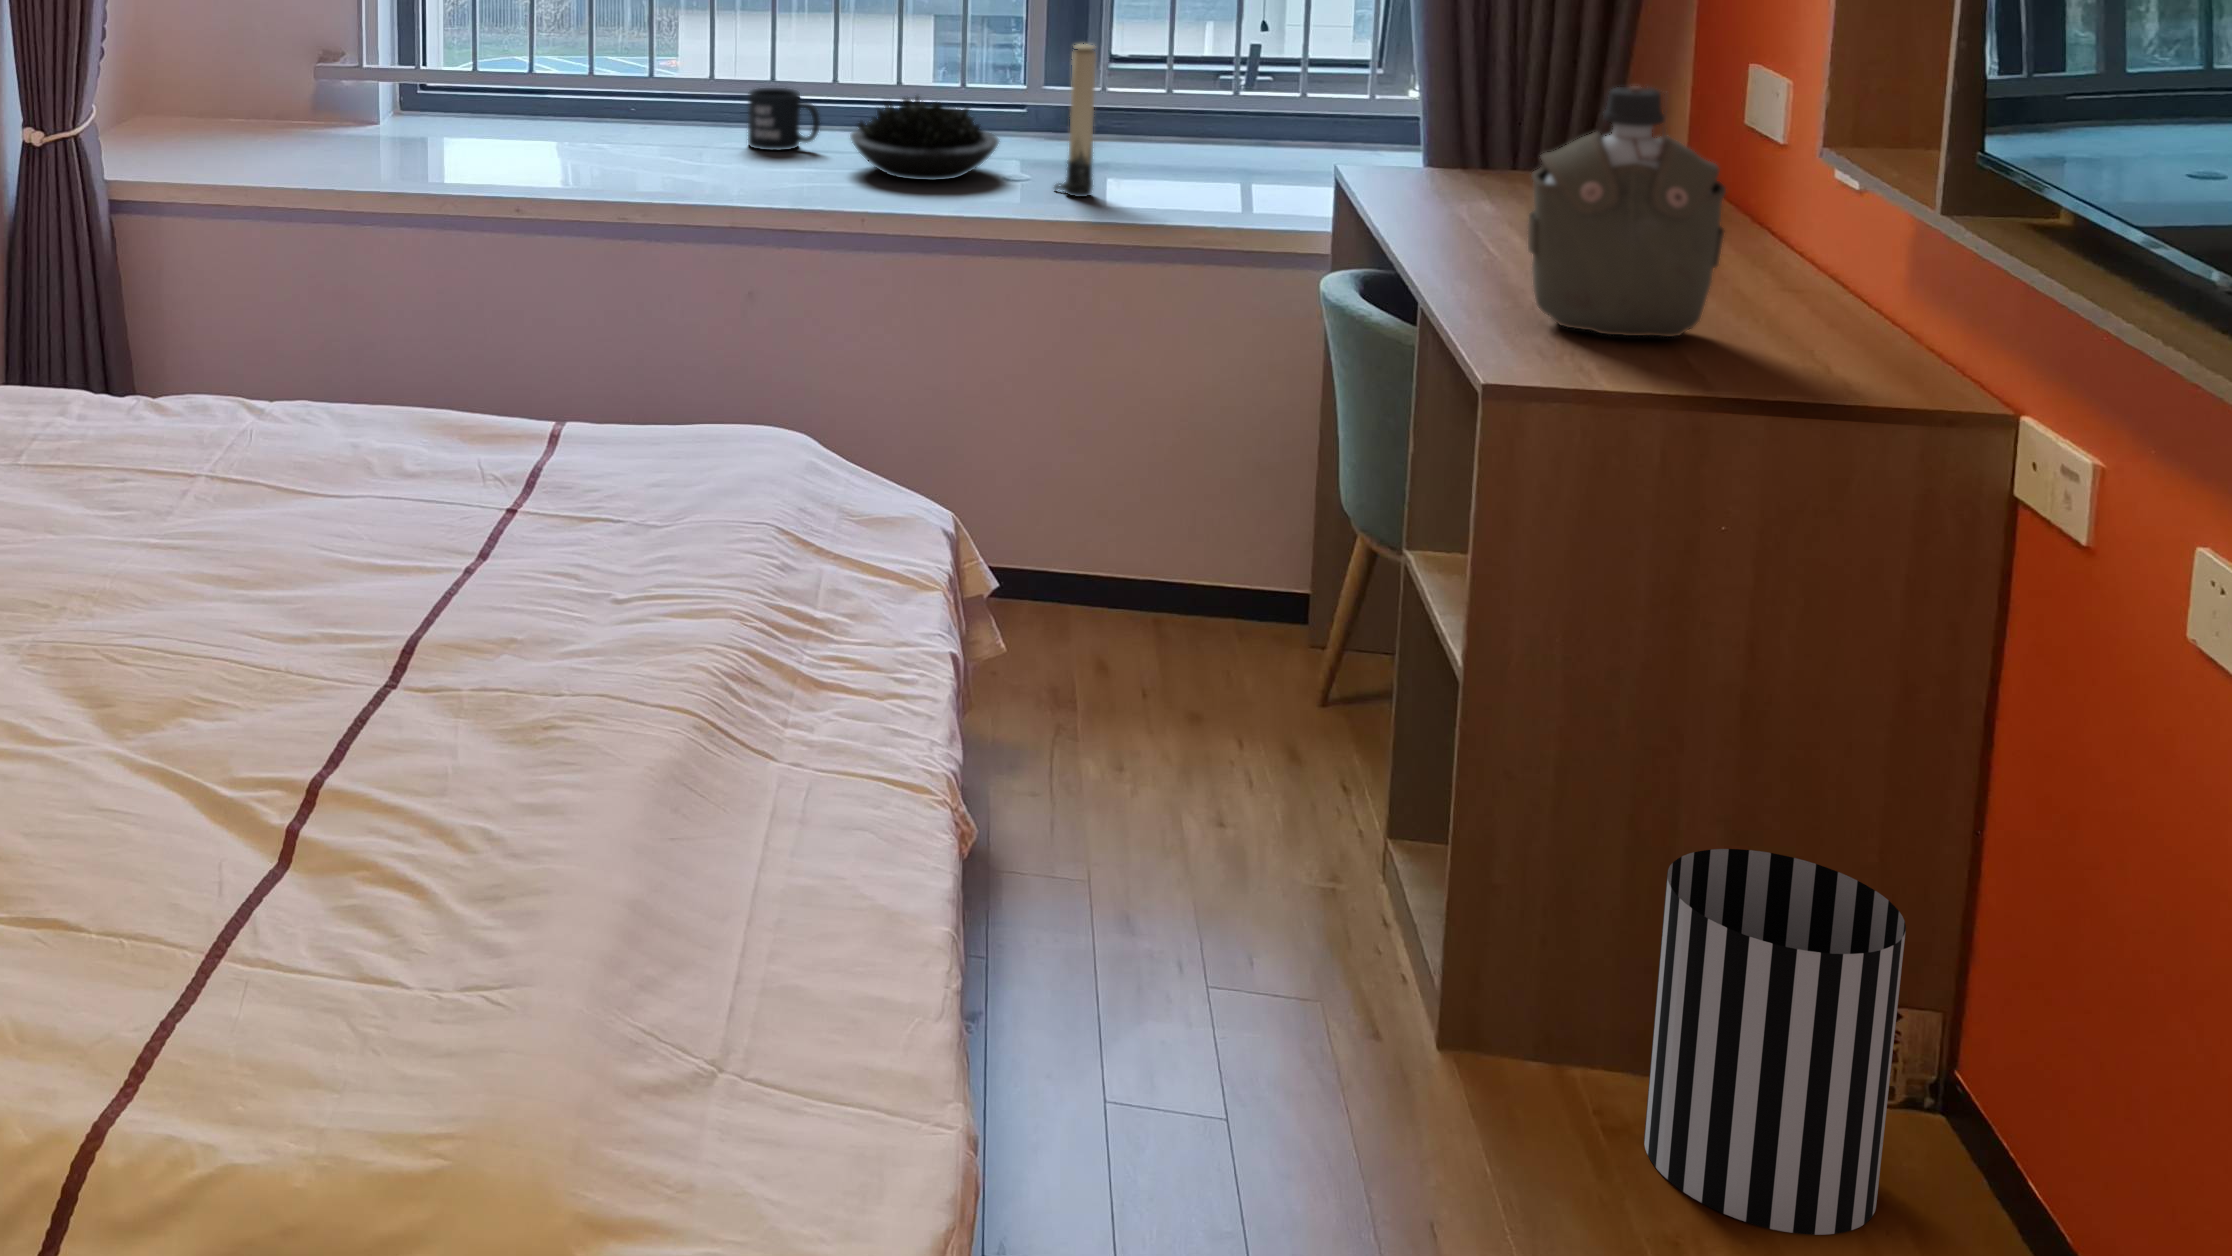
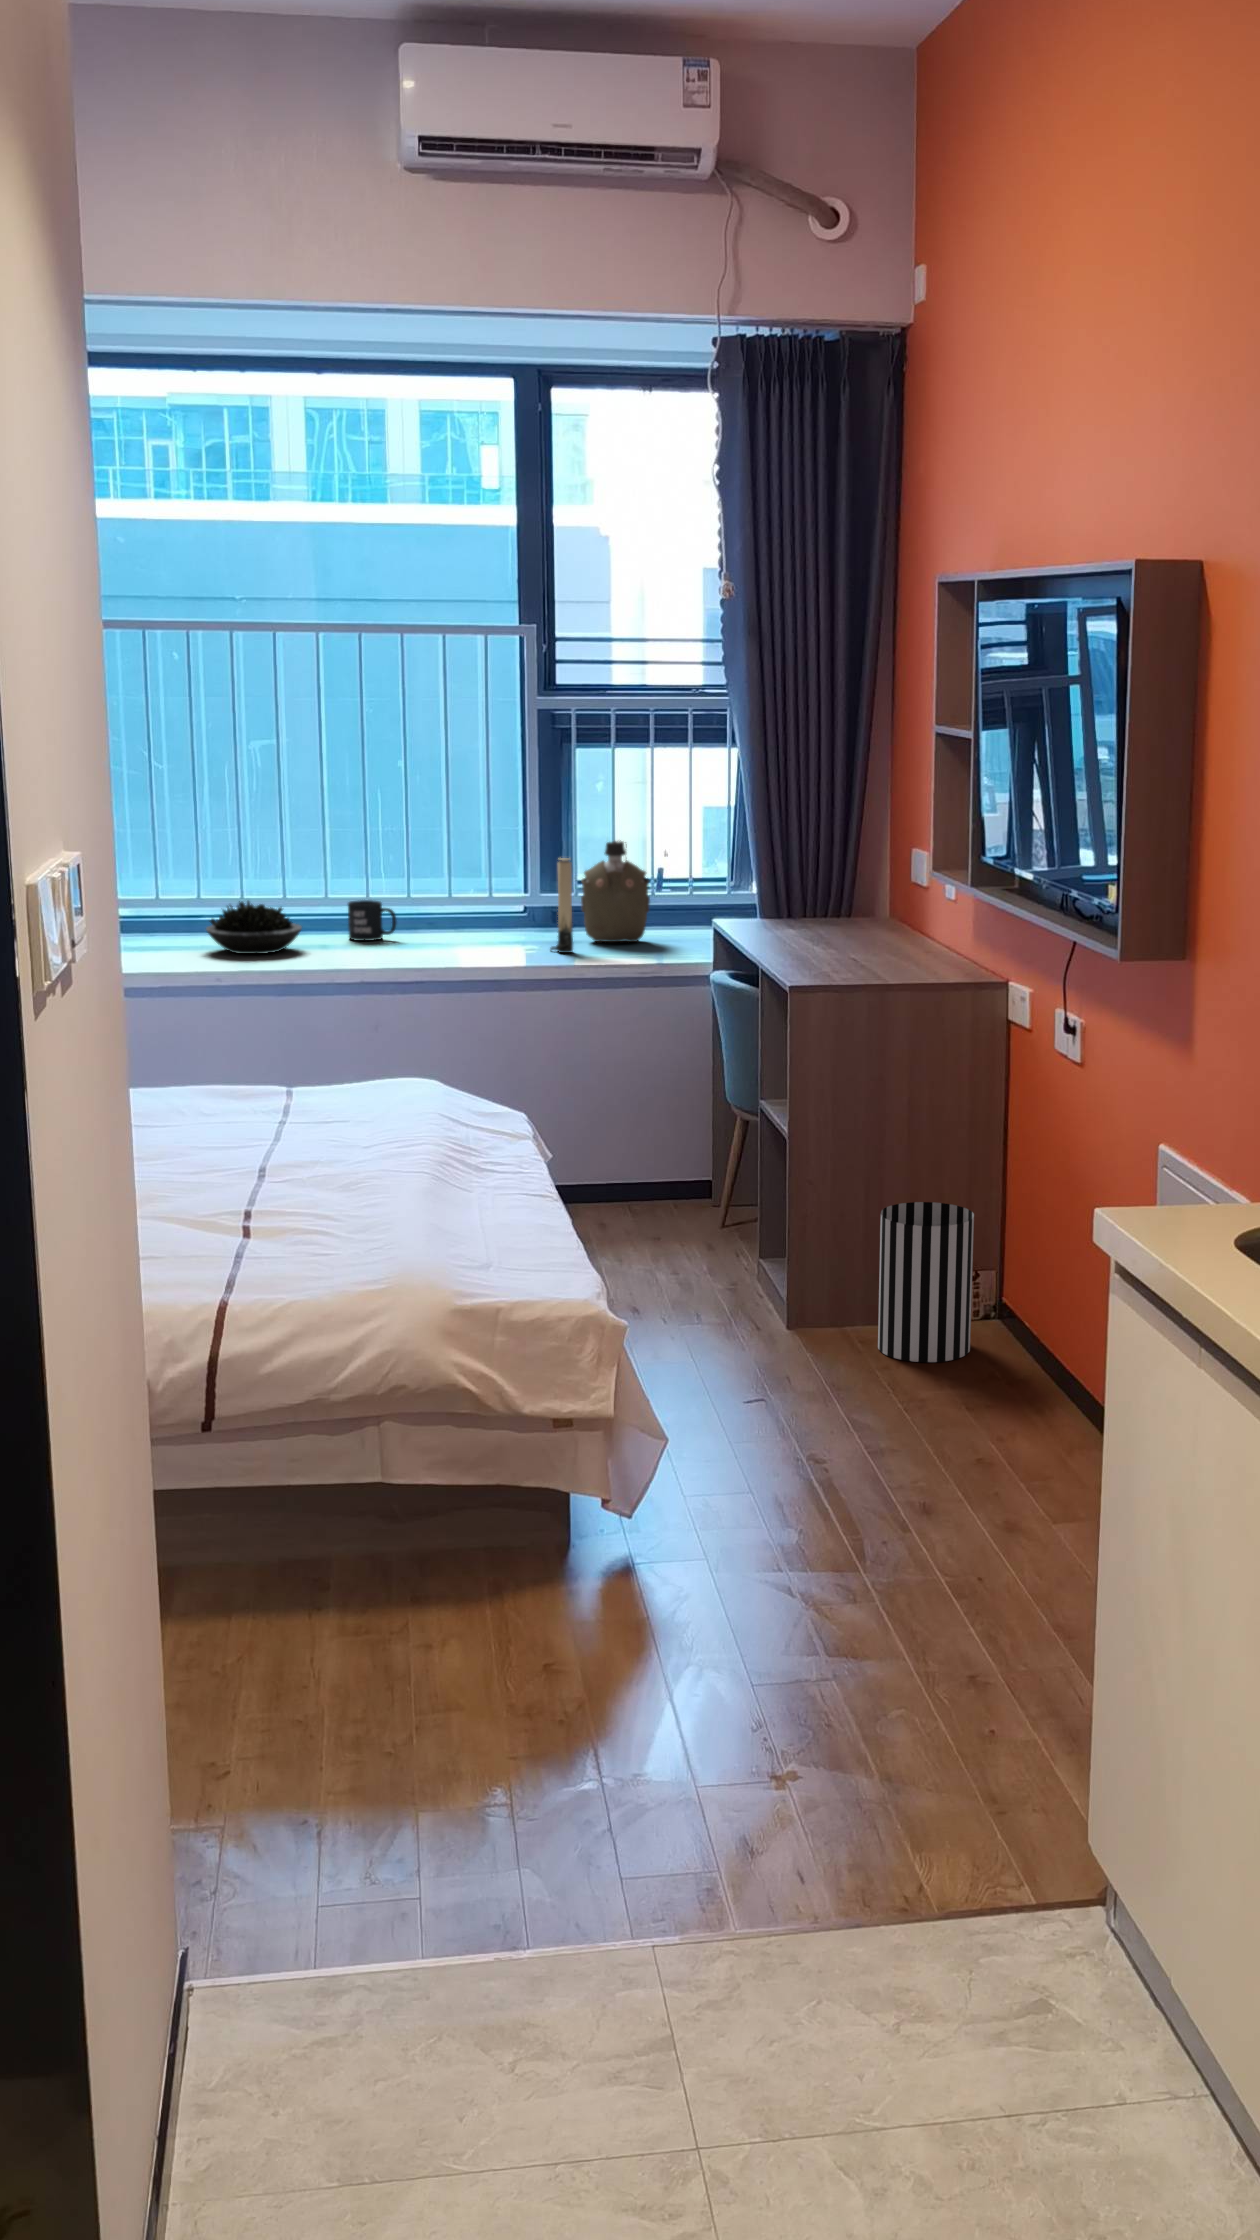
water bottle: present [1528,86,1726,337] -> present [581,841,650,942]
succulent plant: present [851,97,999,180] -> present [206,901,302,954]

